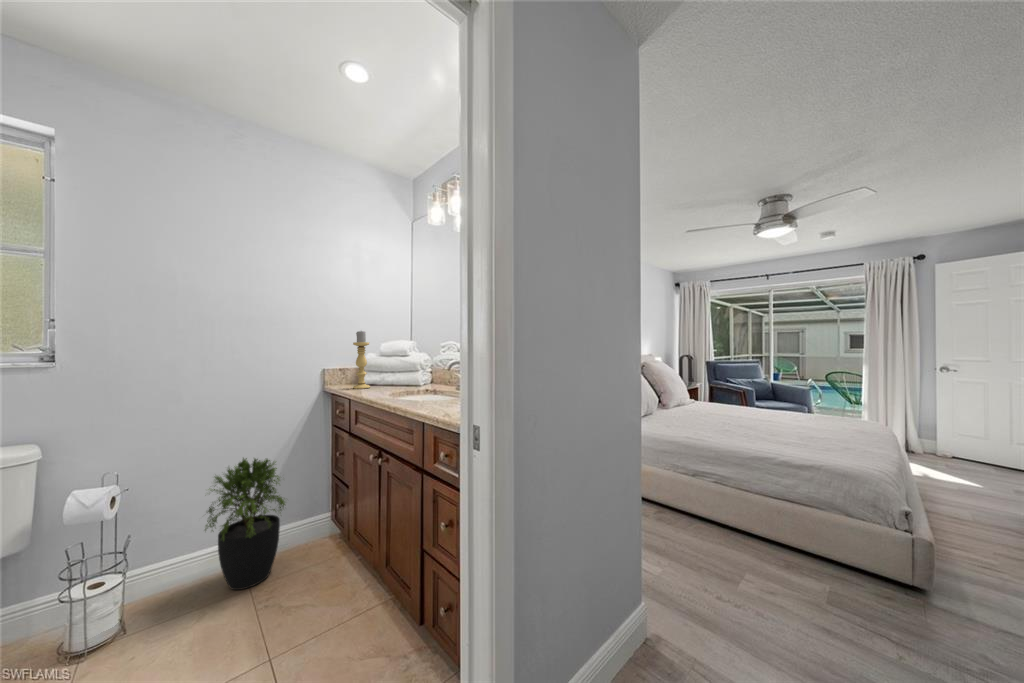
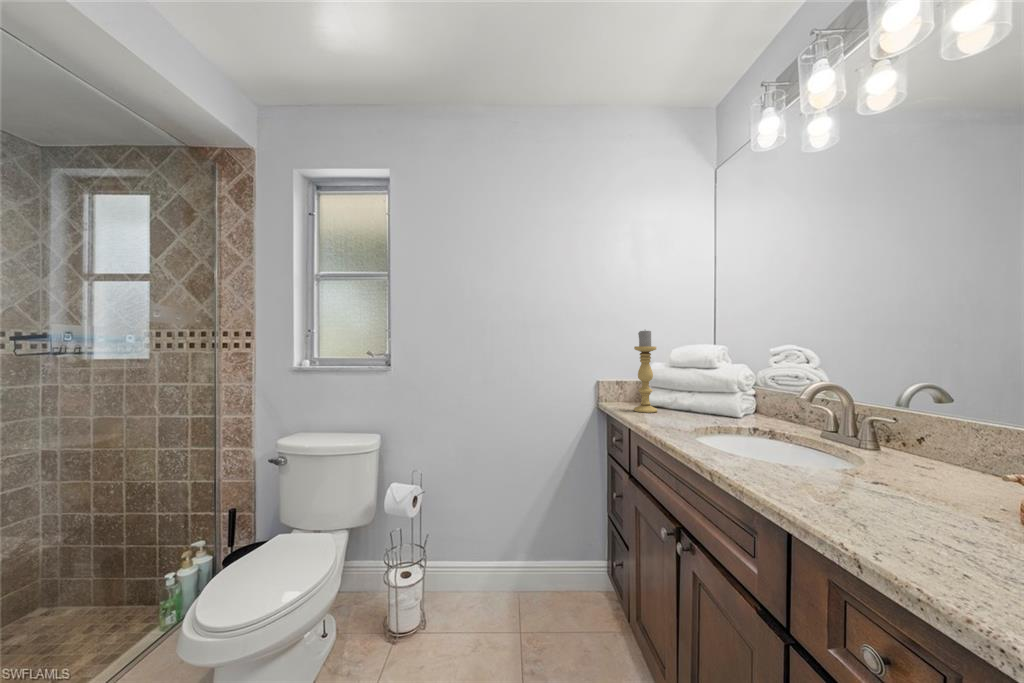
potted plant: present [205,458,285,590] -> none [475,480,559,636]

